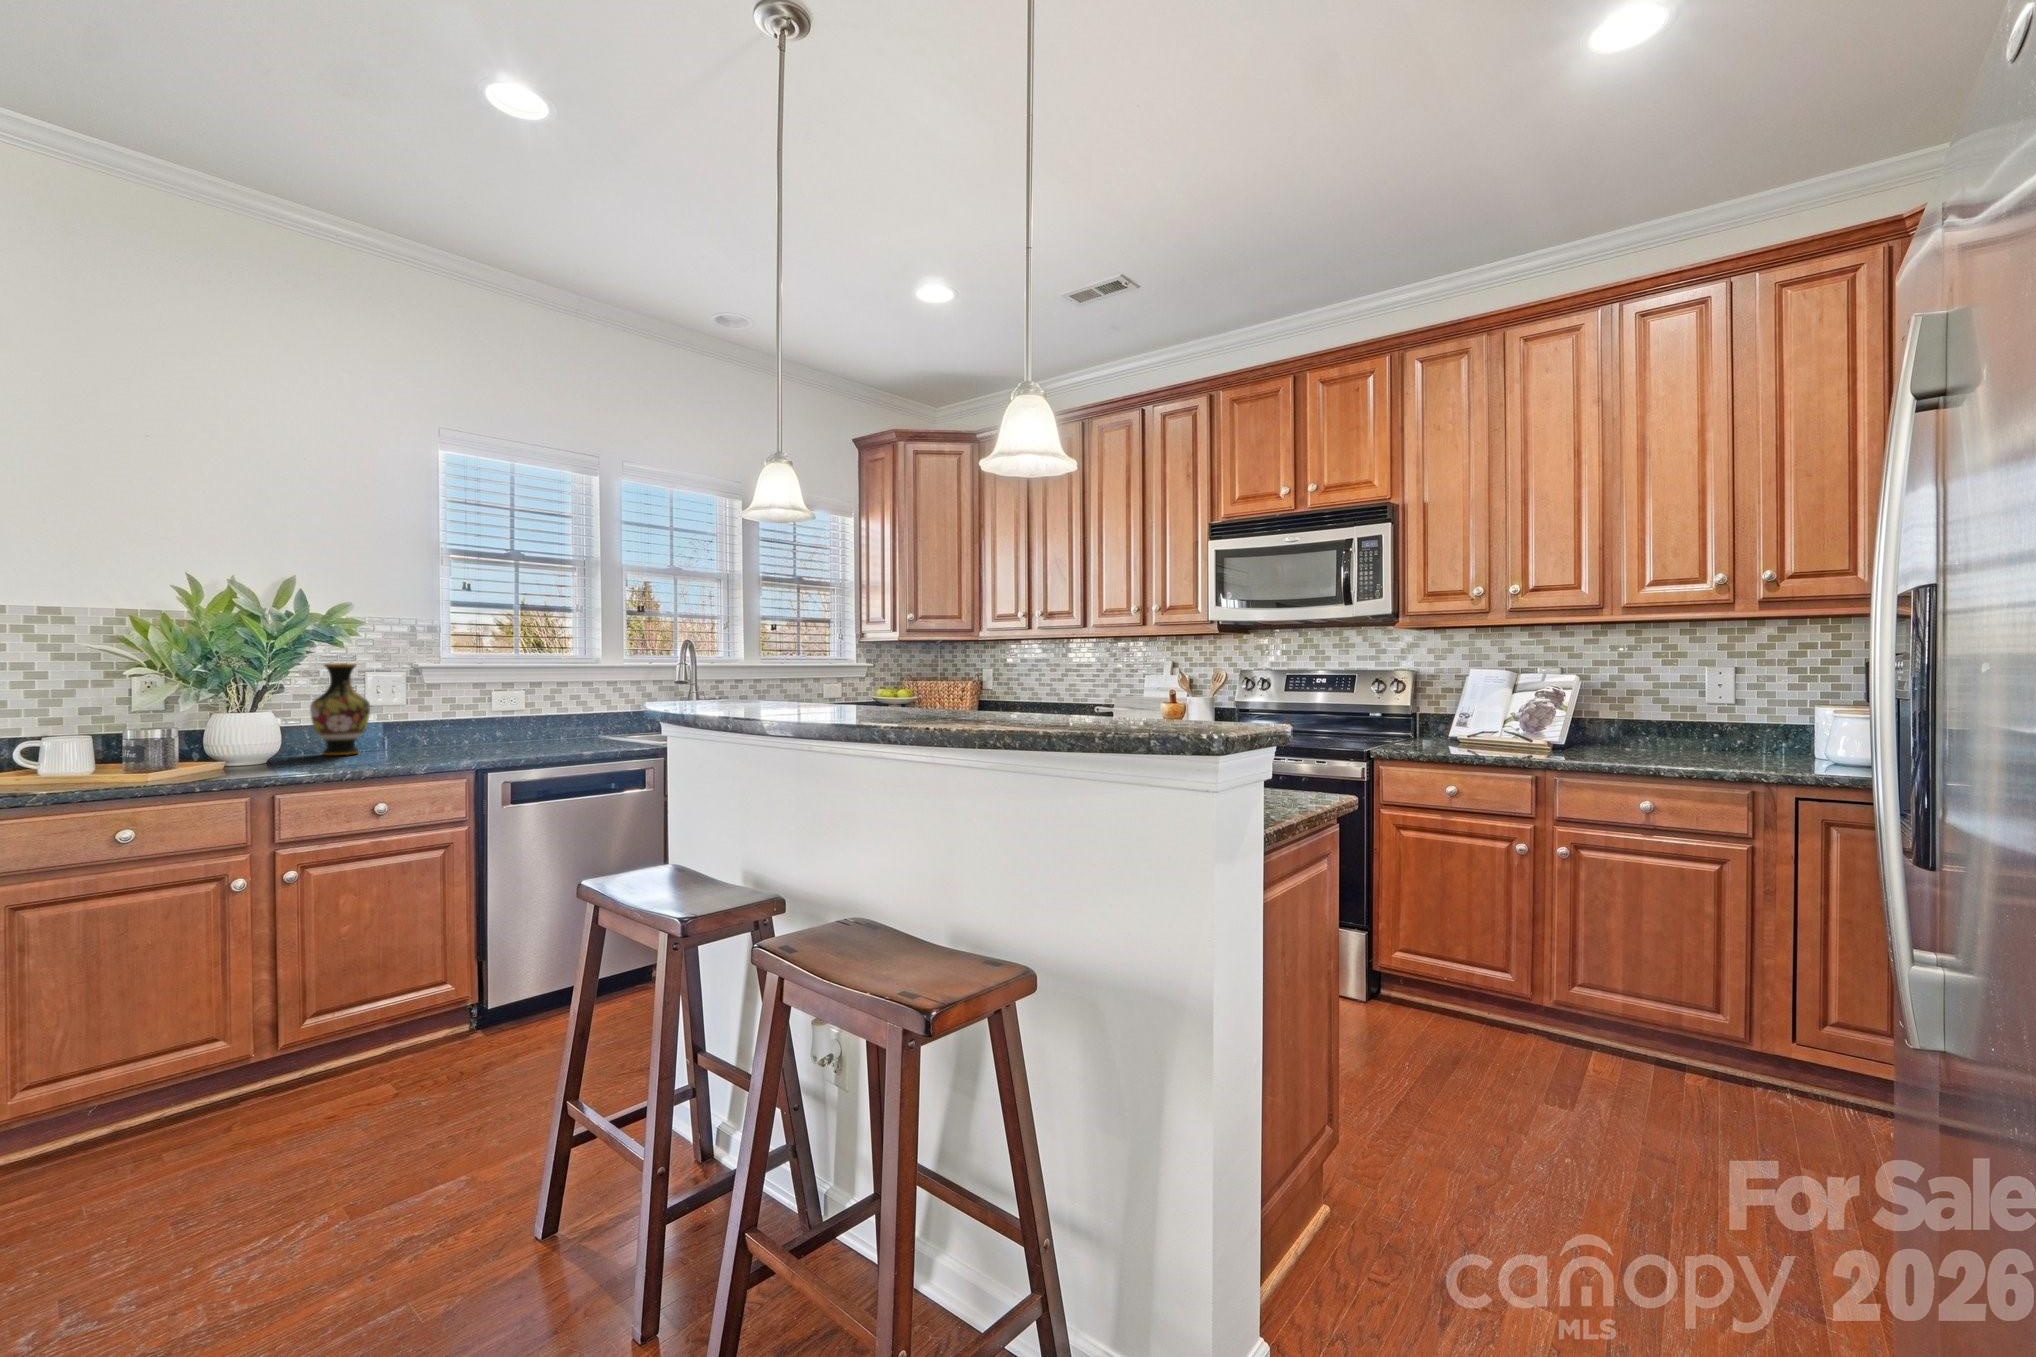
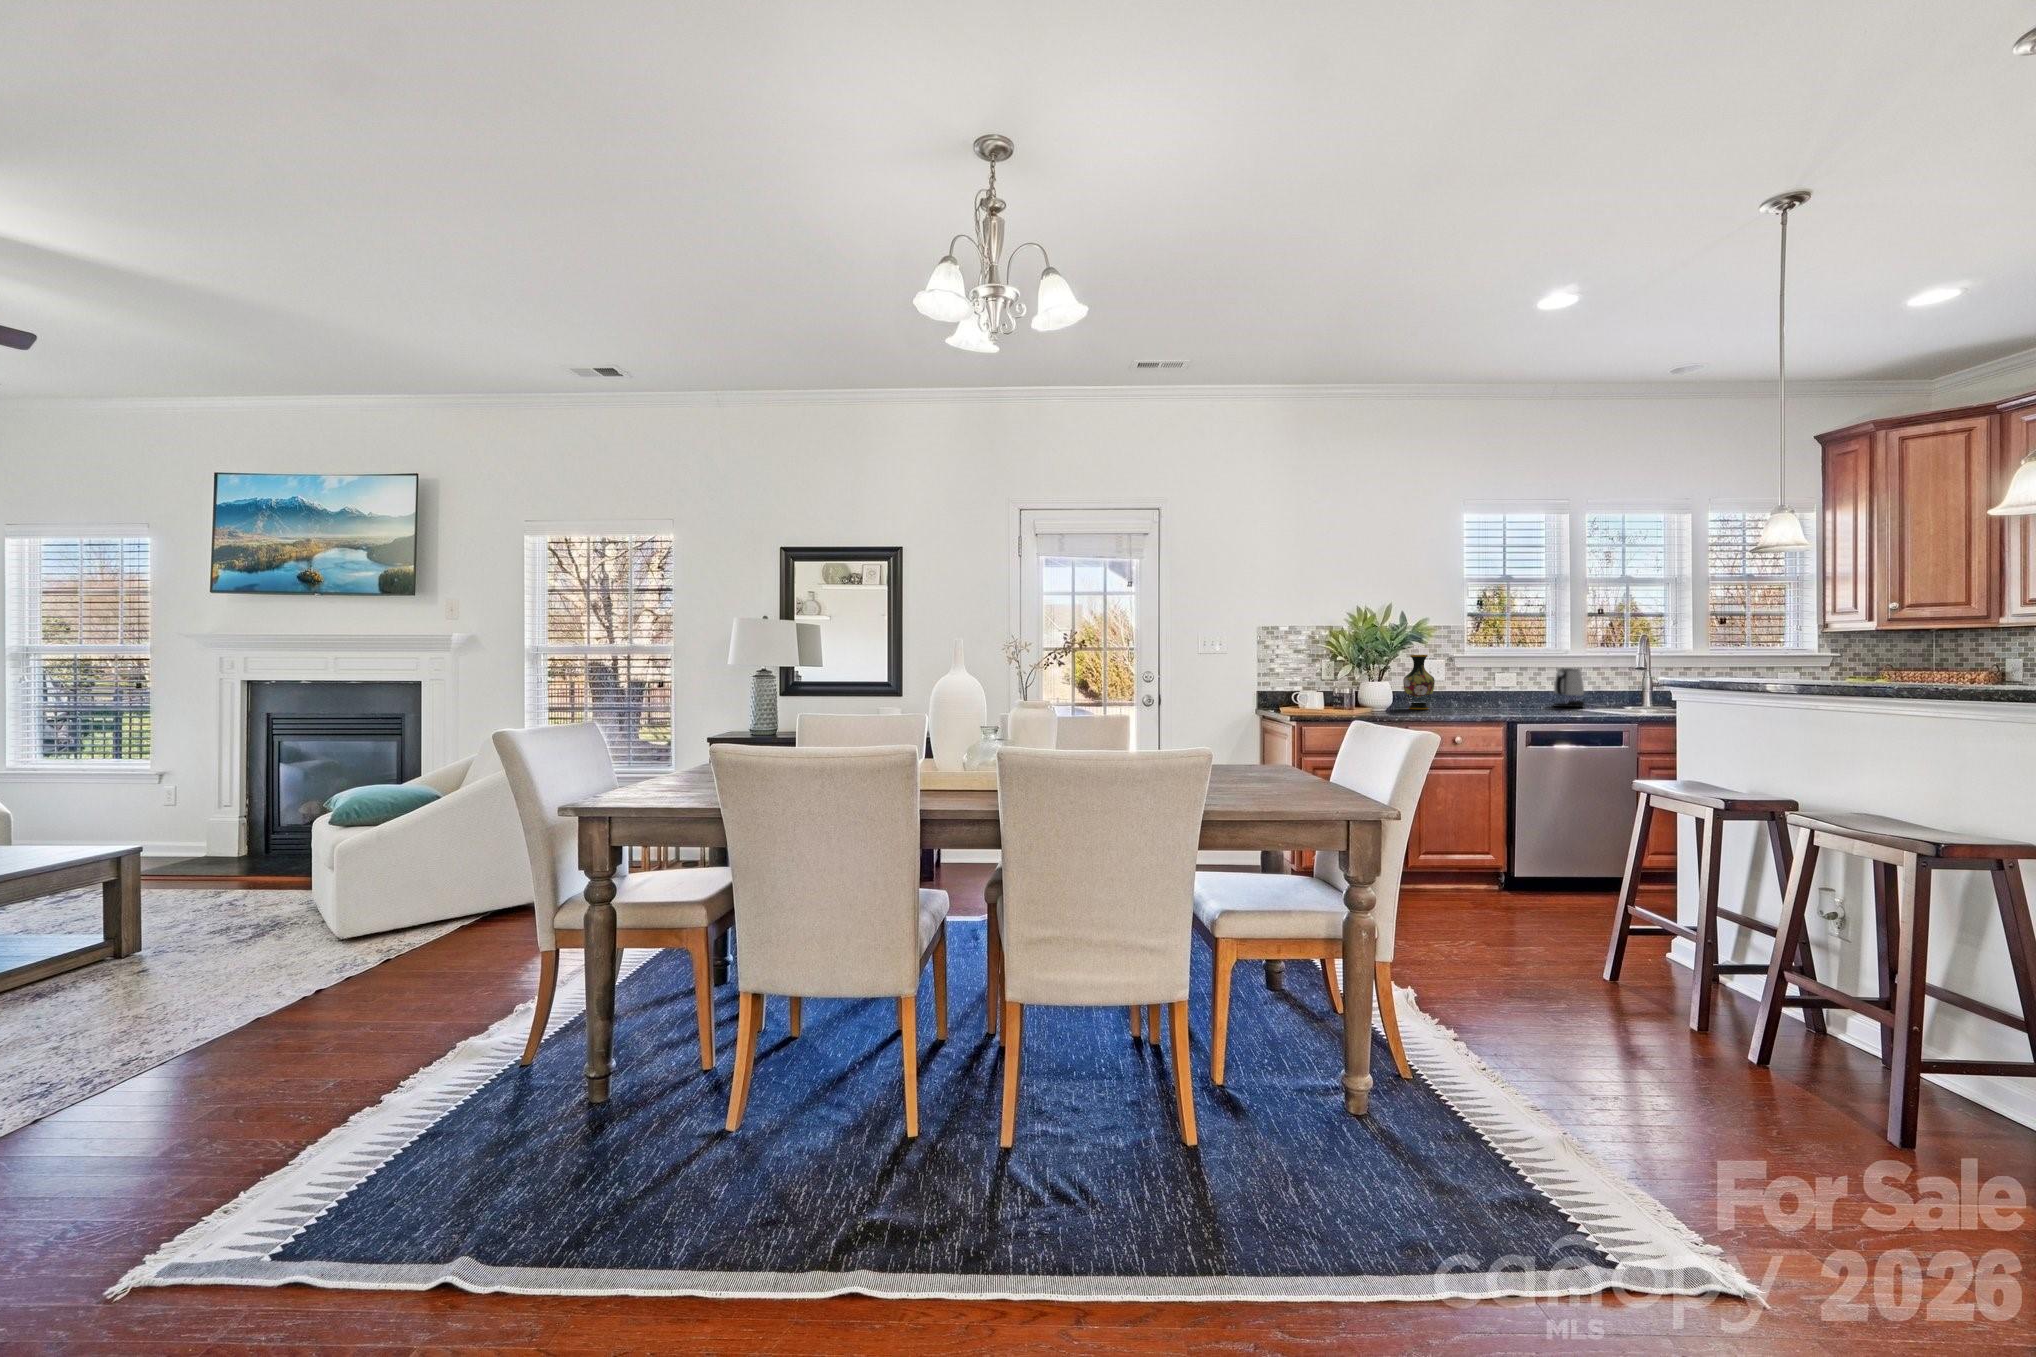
kettle: none [576,682,616,735] -> present [1554,668,1584,707]

